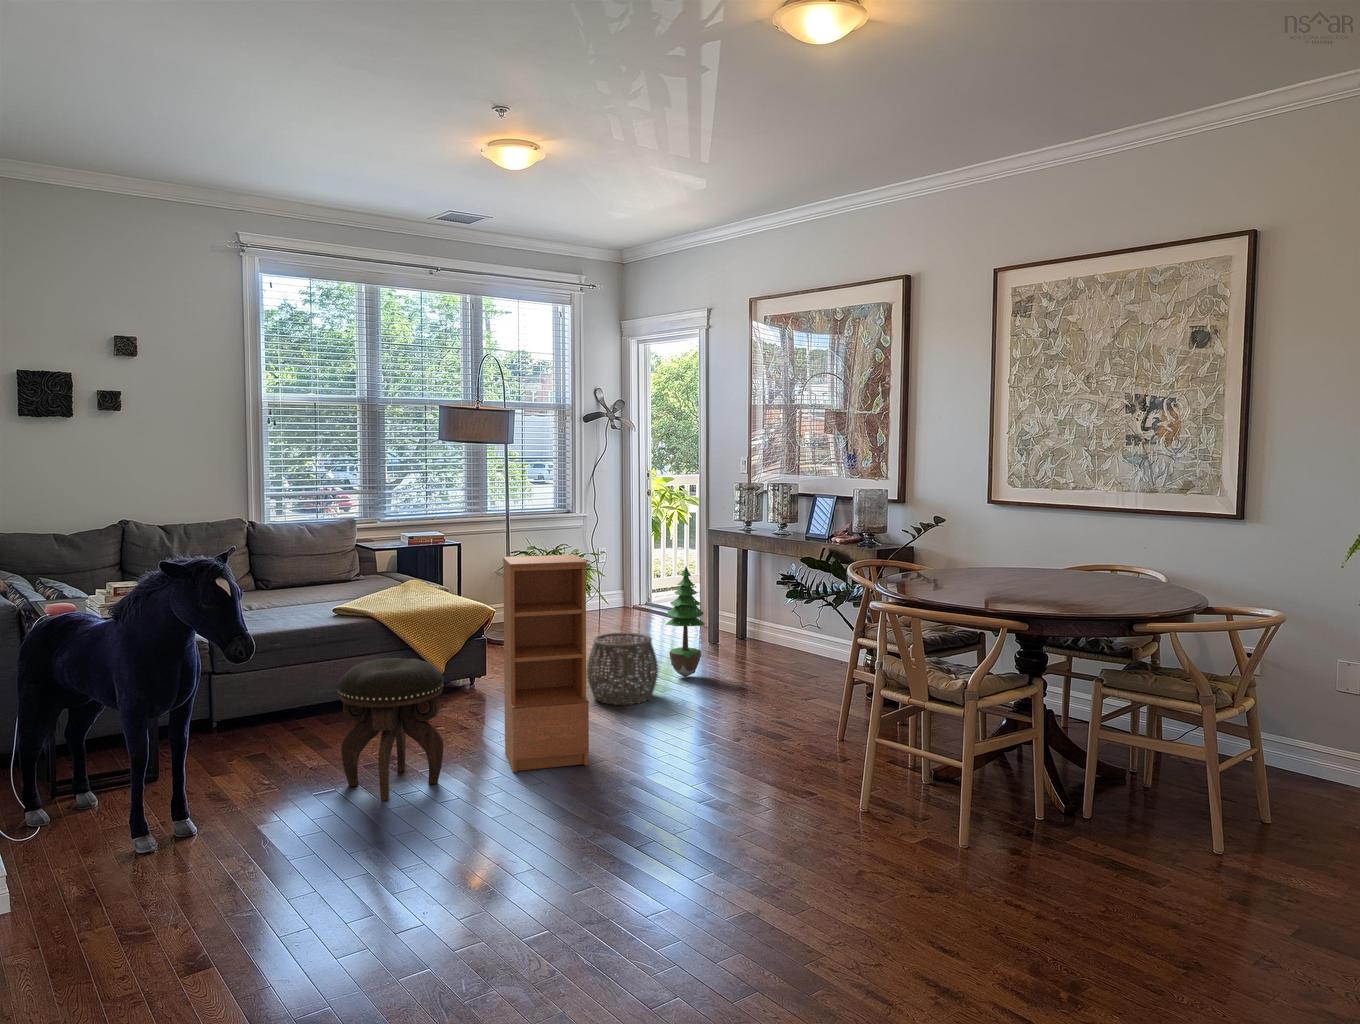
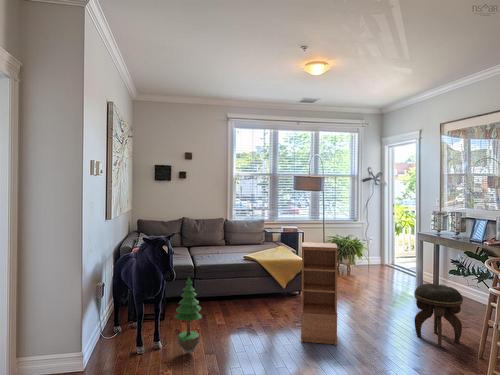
potted tree: present [666,567,705,677] -> present [175,277,202,354]
woven basket: present [587,633,658,705] -> none [348,279,384,316]
footstool: present [338,658,444,800] -> present [414,284,463,347]

